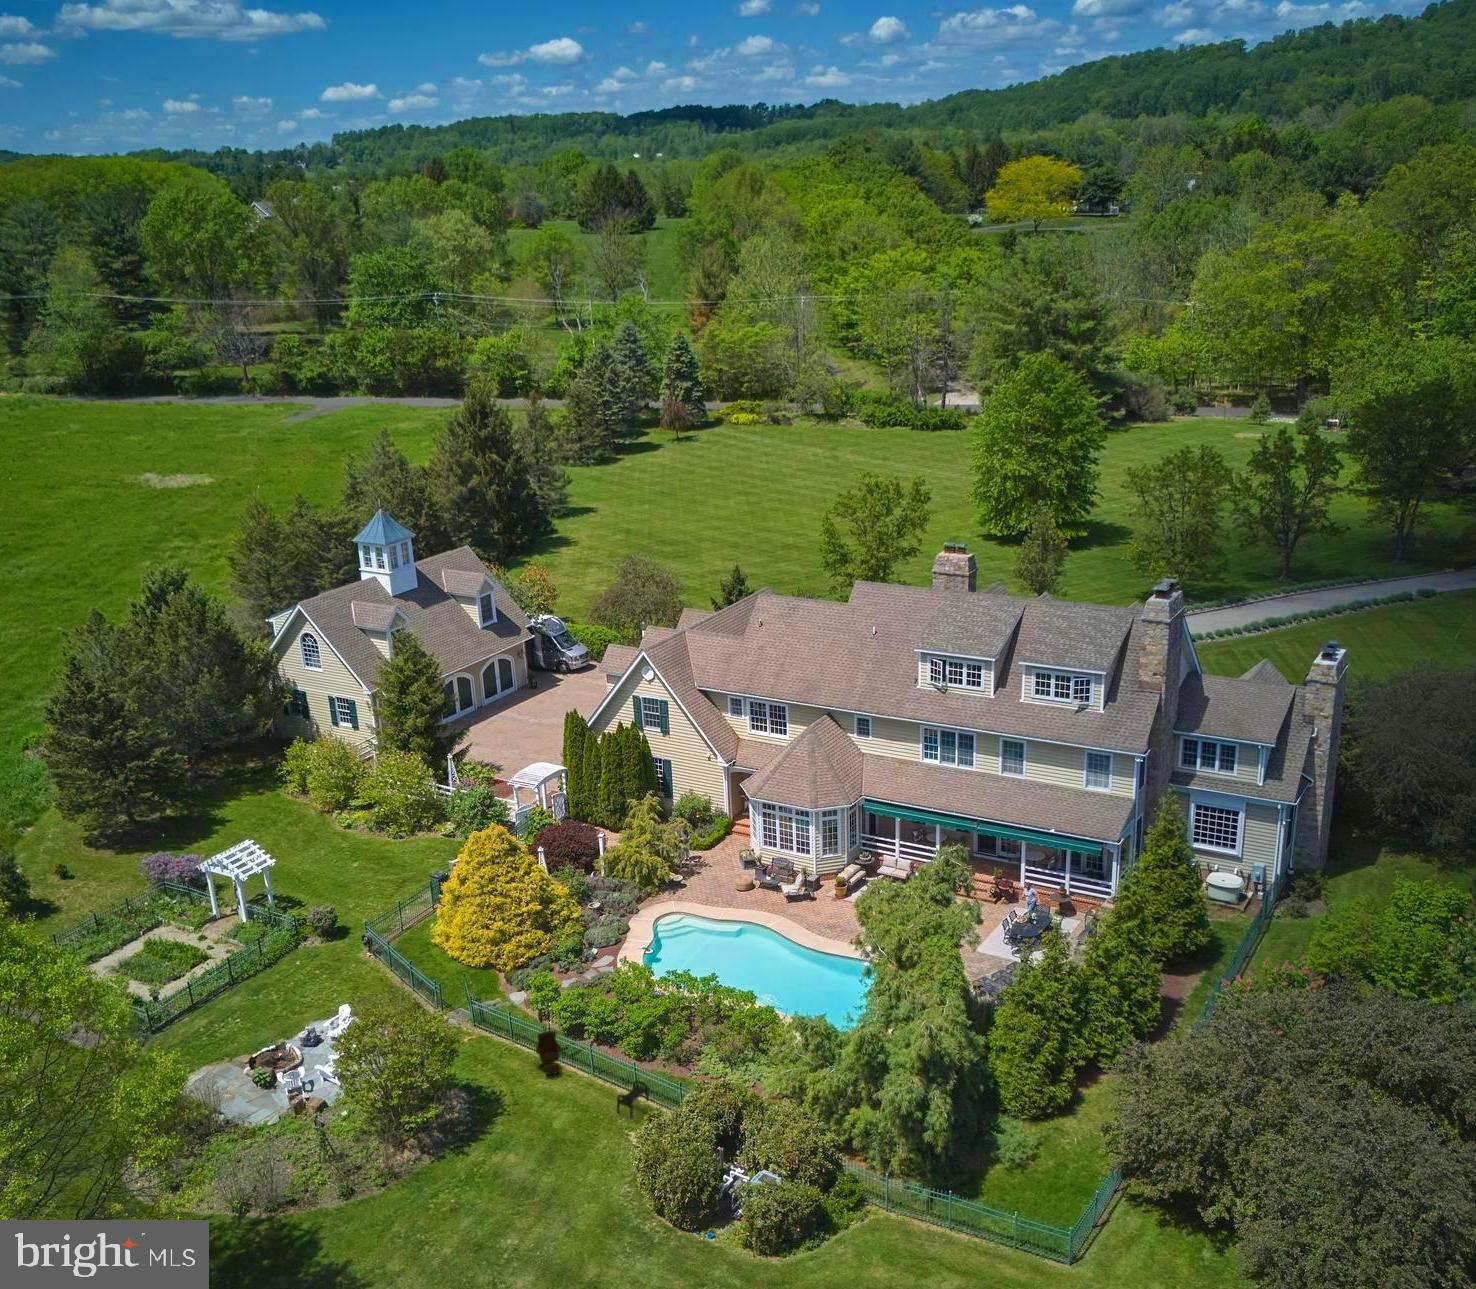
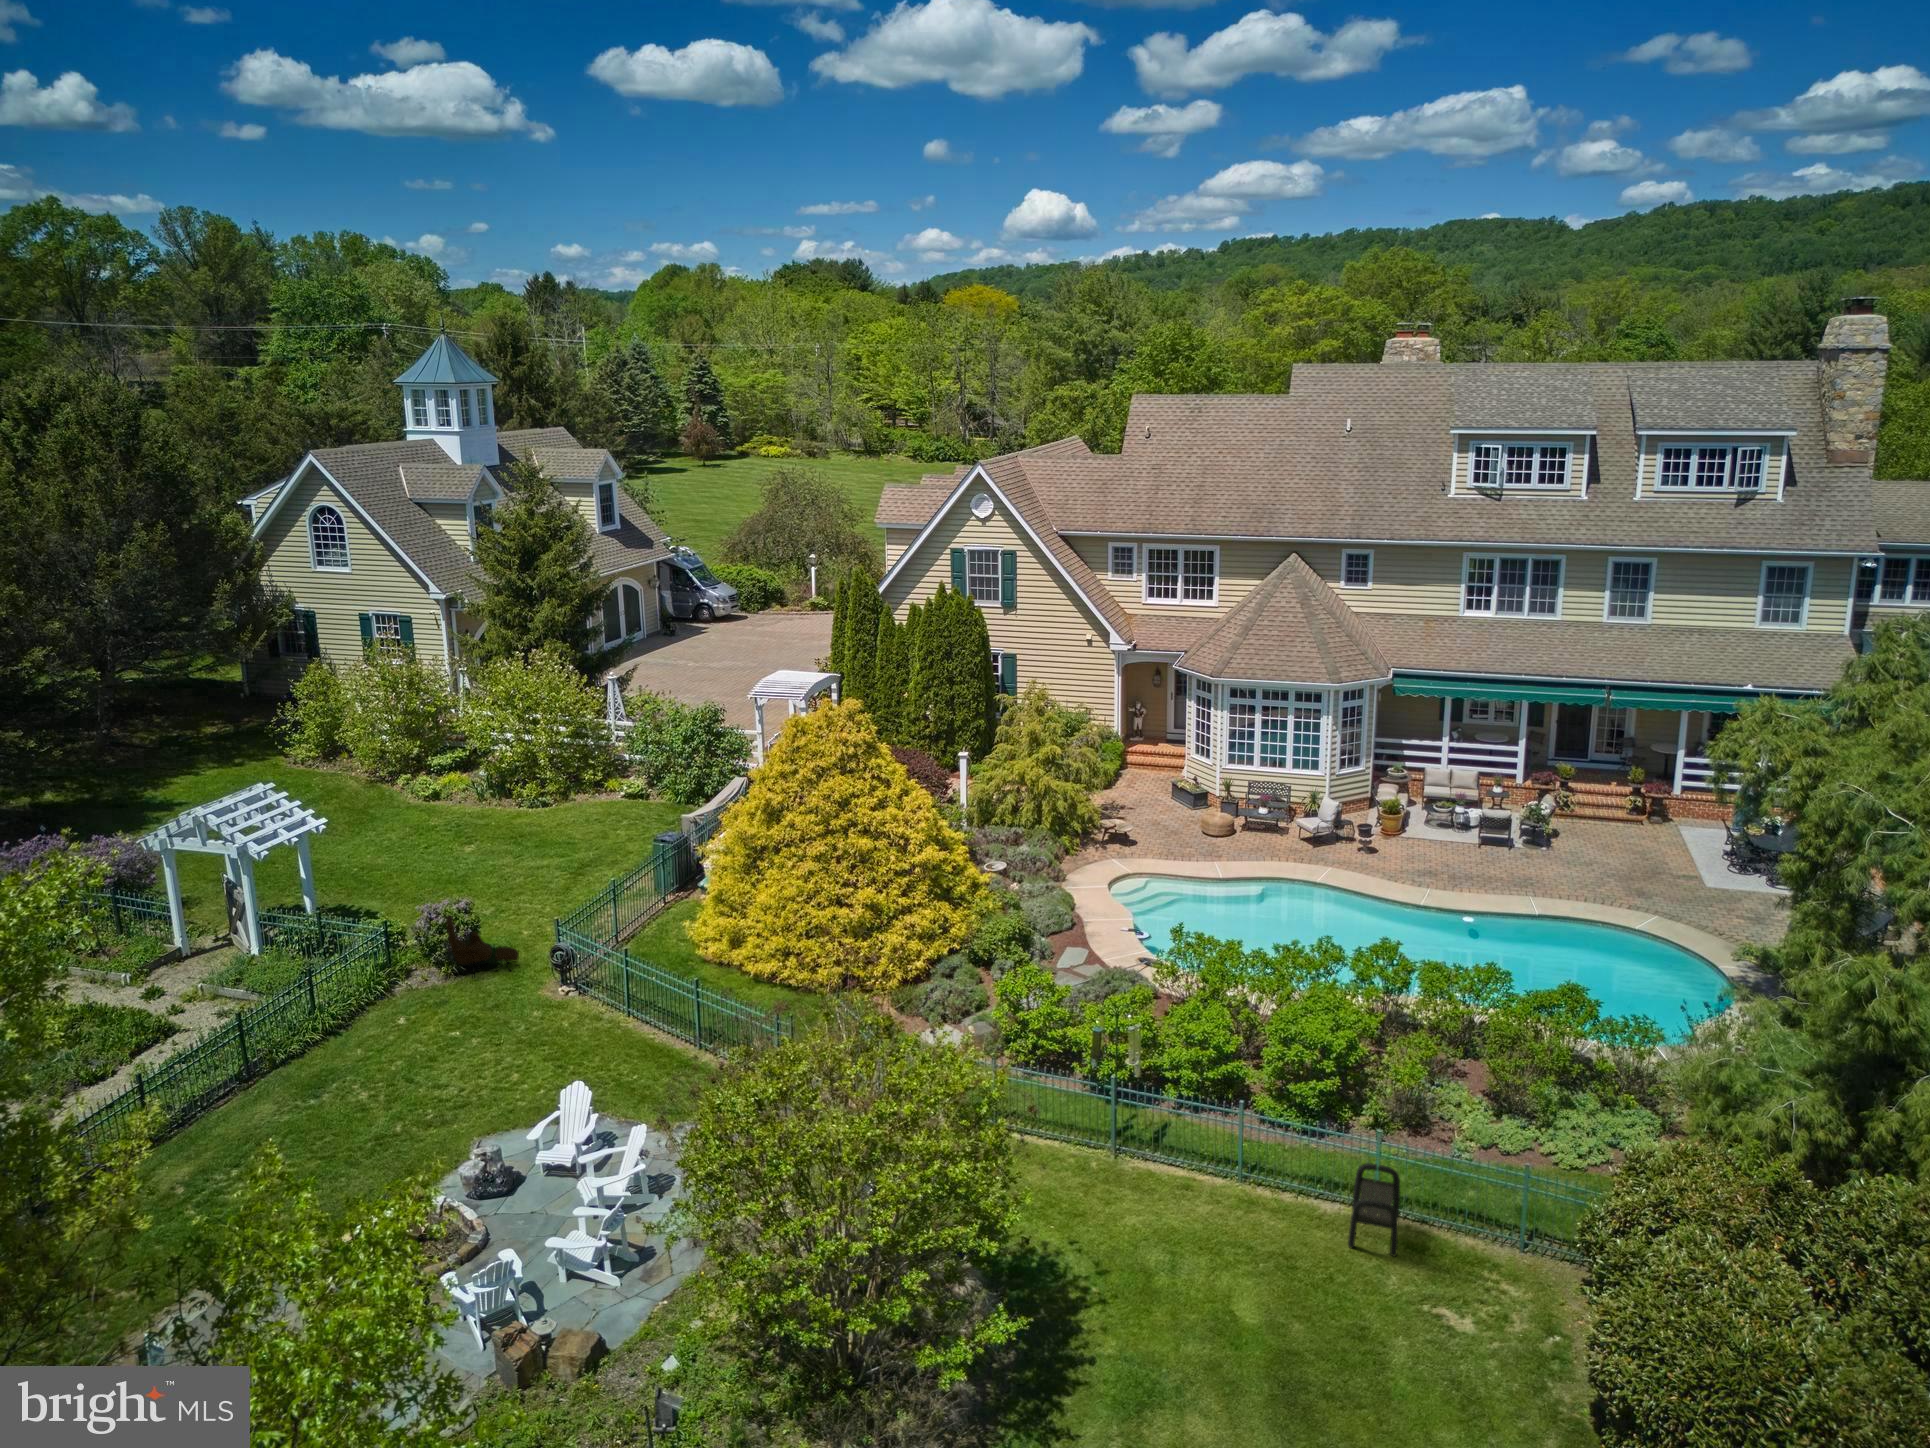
lounge chair: present [536,1031,561,1075] -> present [446,915,519,978]

